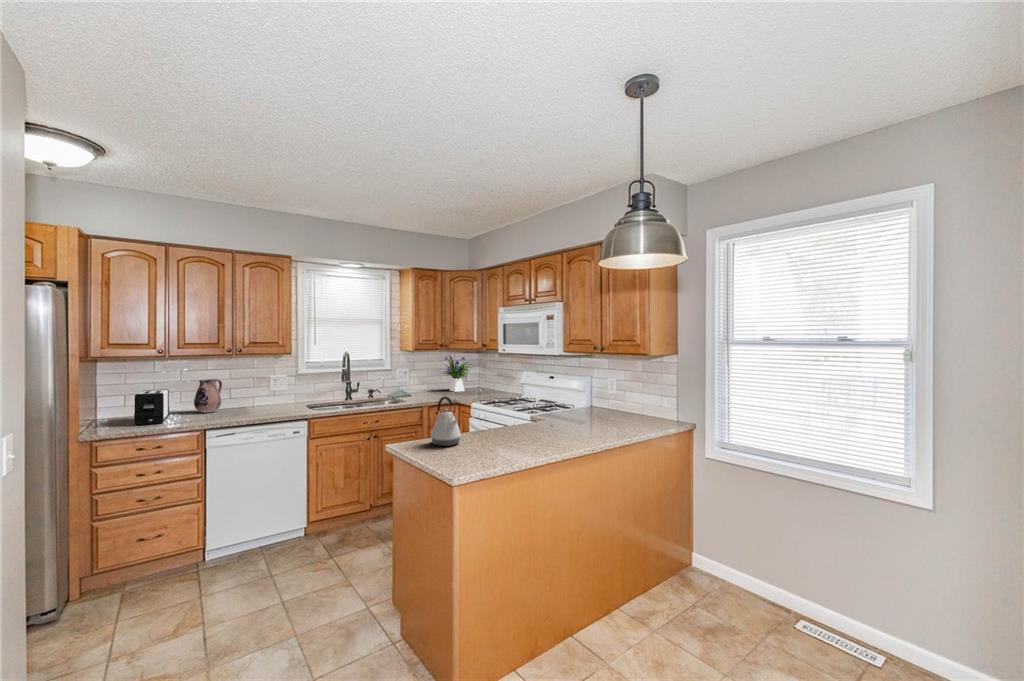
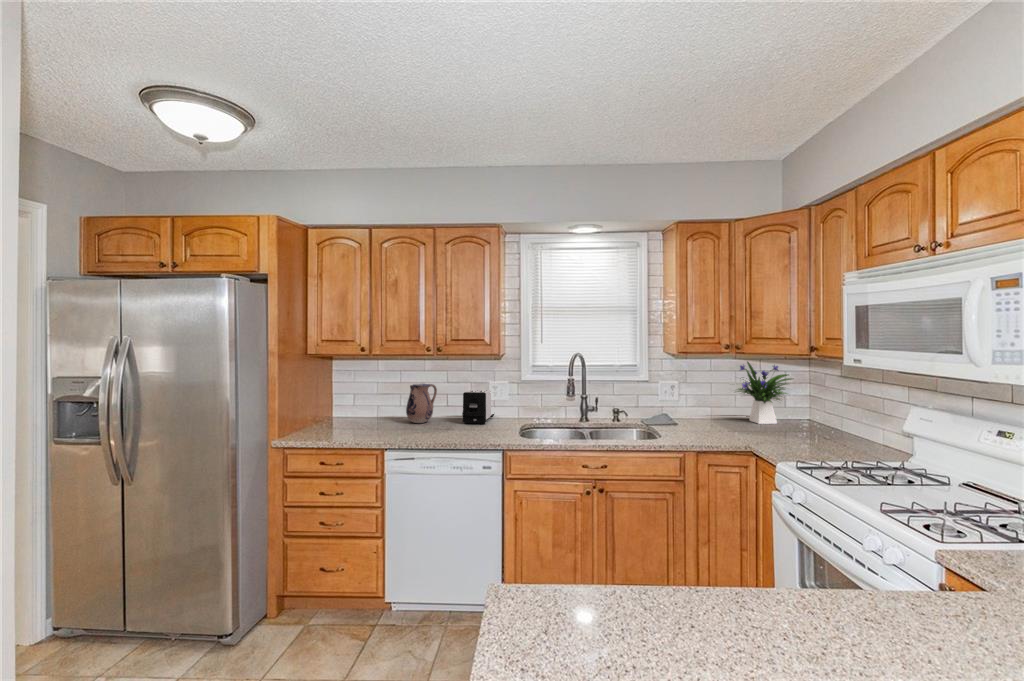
toaster: present [134,389,169,425] -> present [462,390,494,424]
kettle: present [431,397,461,446] -> none [575,491,657,638]

